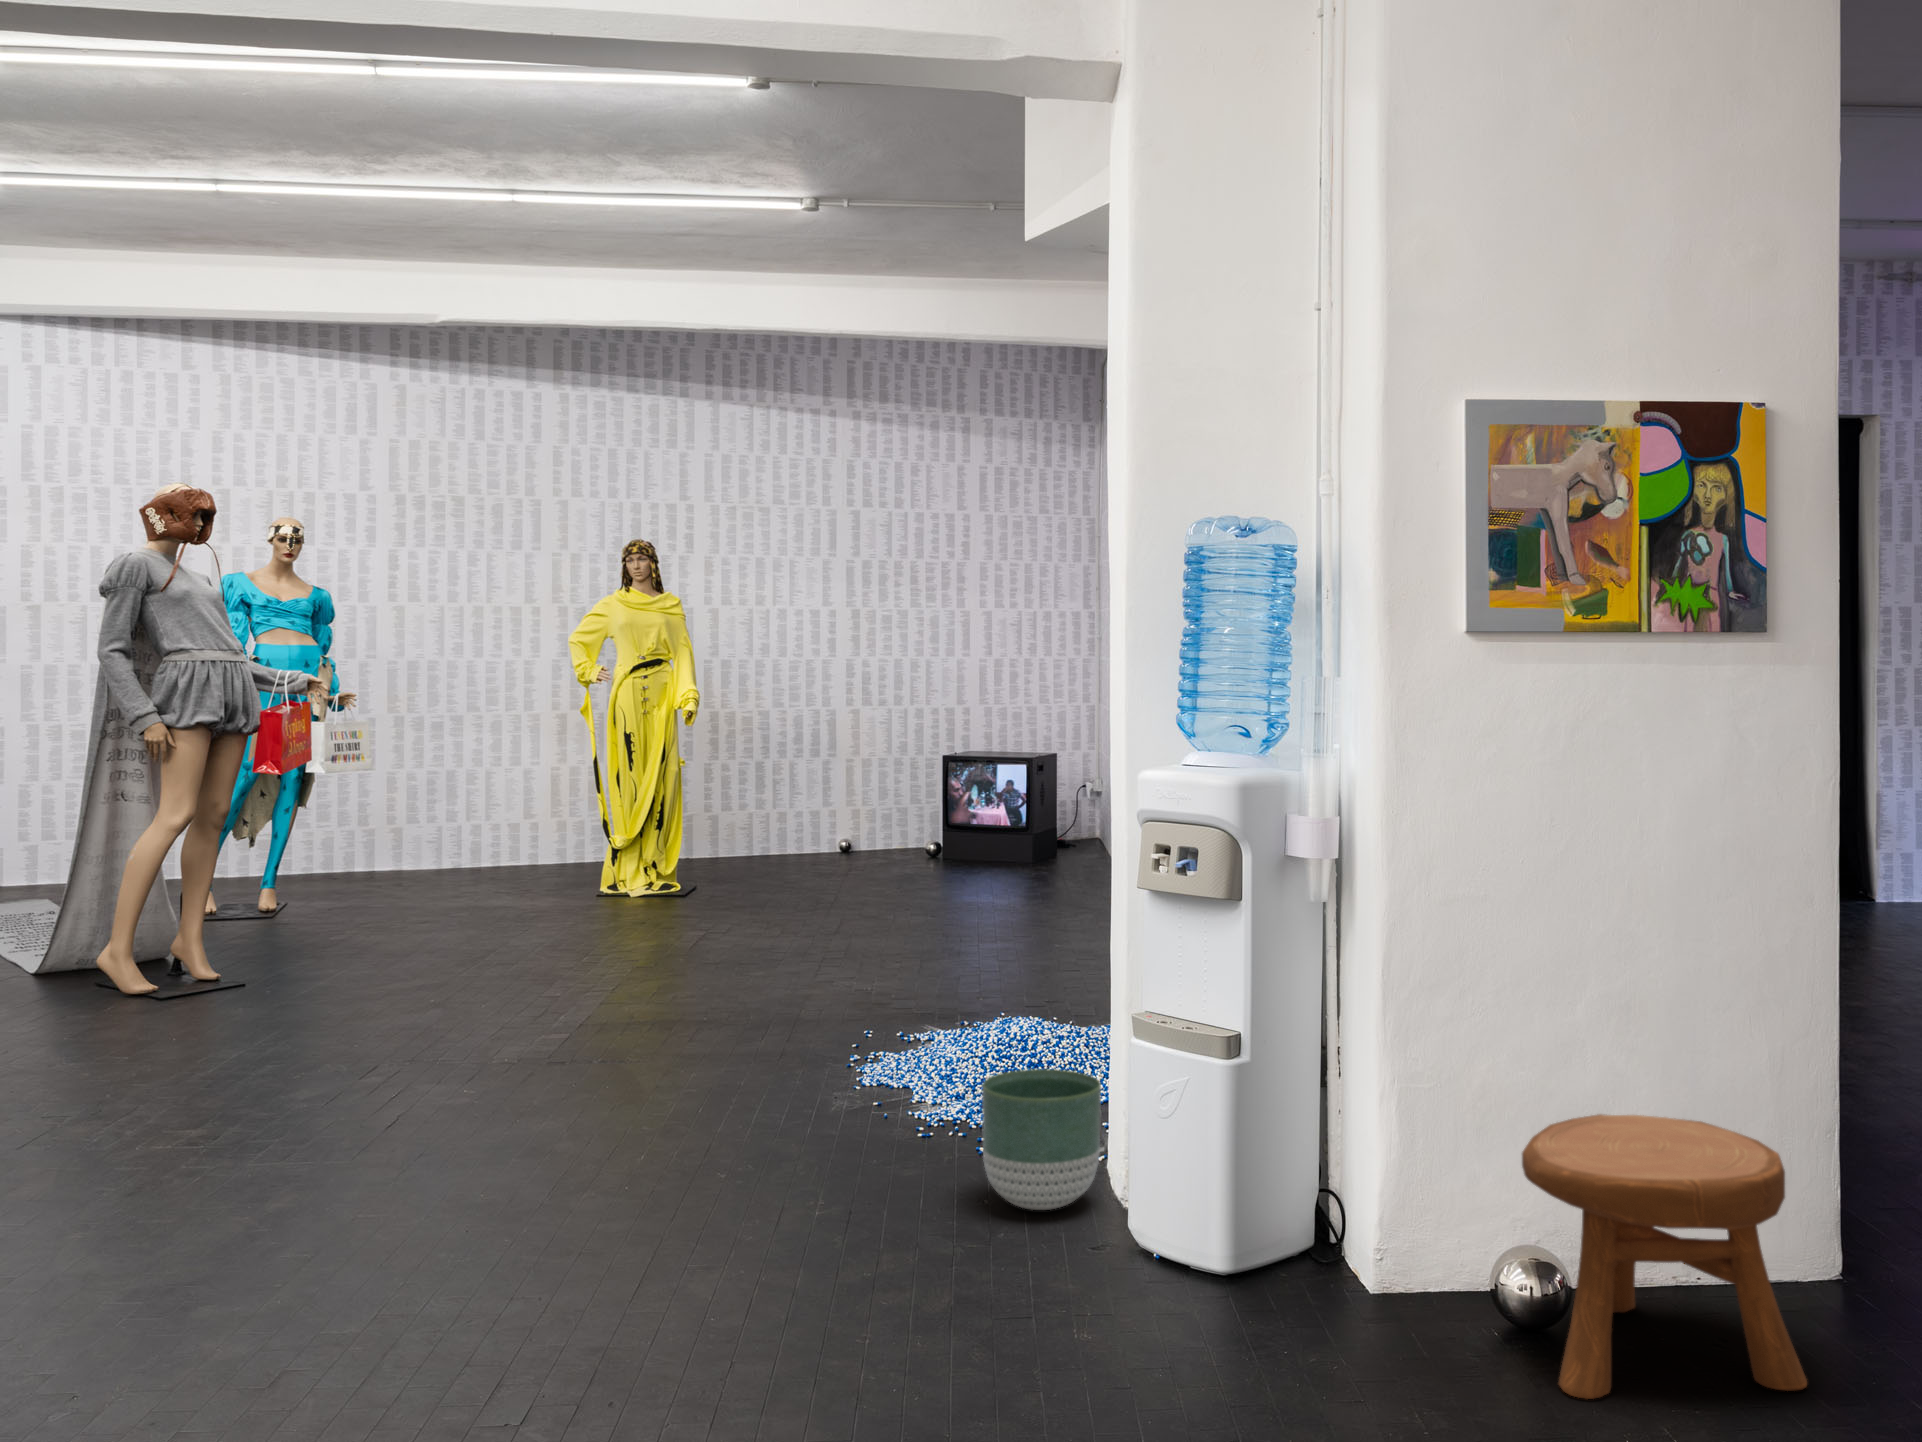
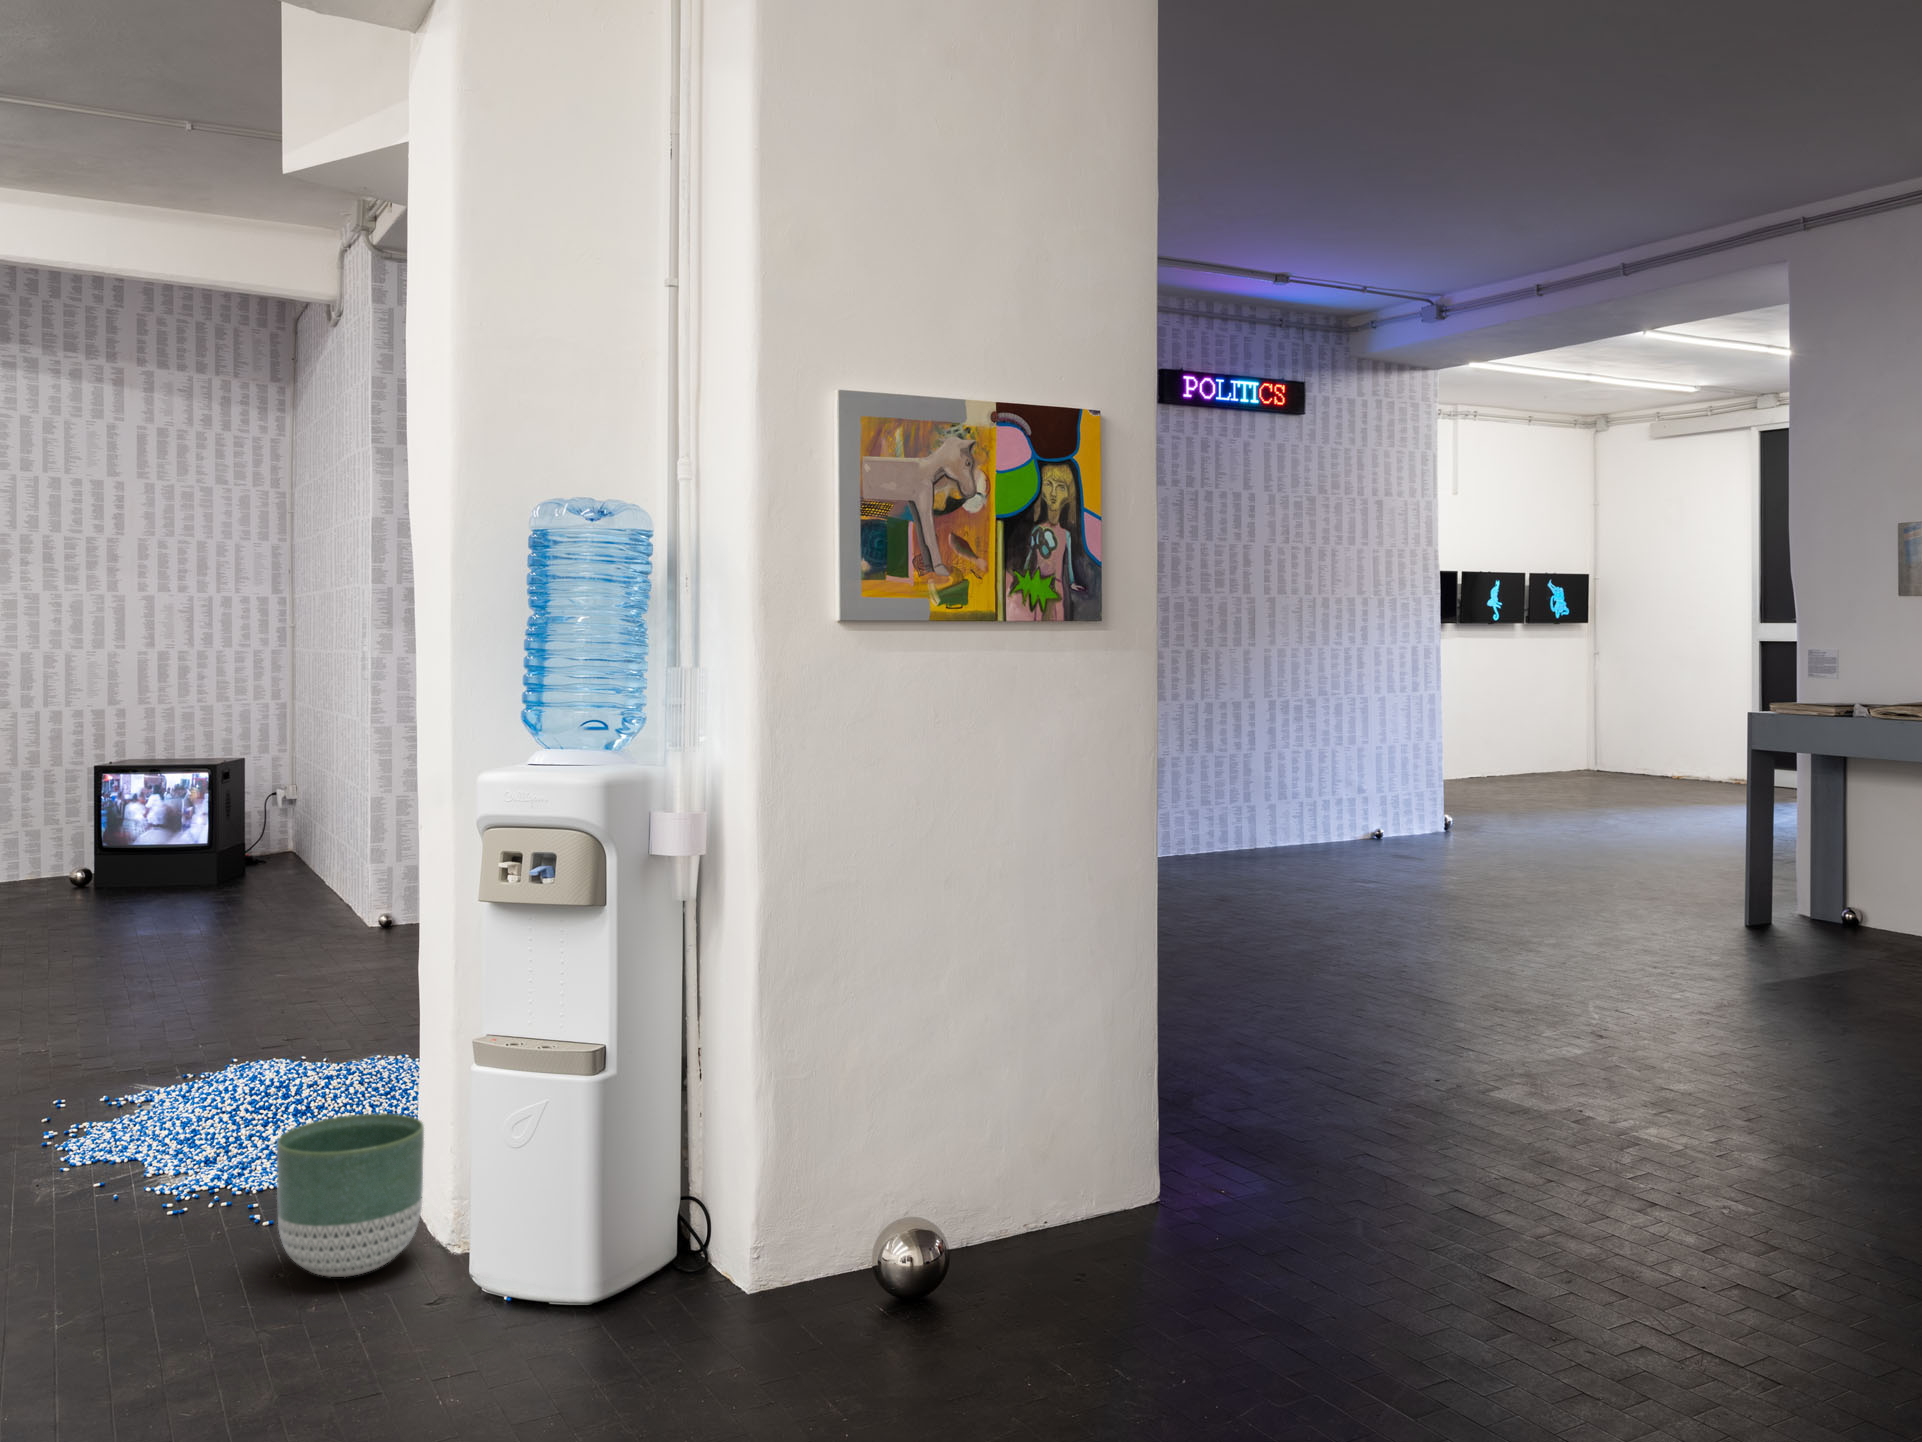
stool: present [1522,1114,1807,1399] -> none [907,1080,1165,1363]

